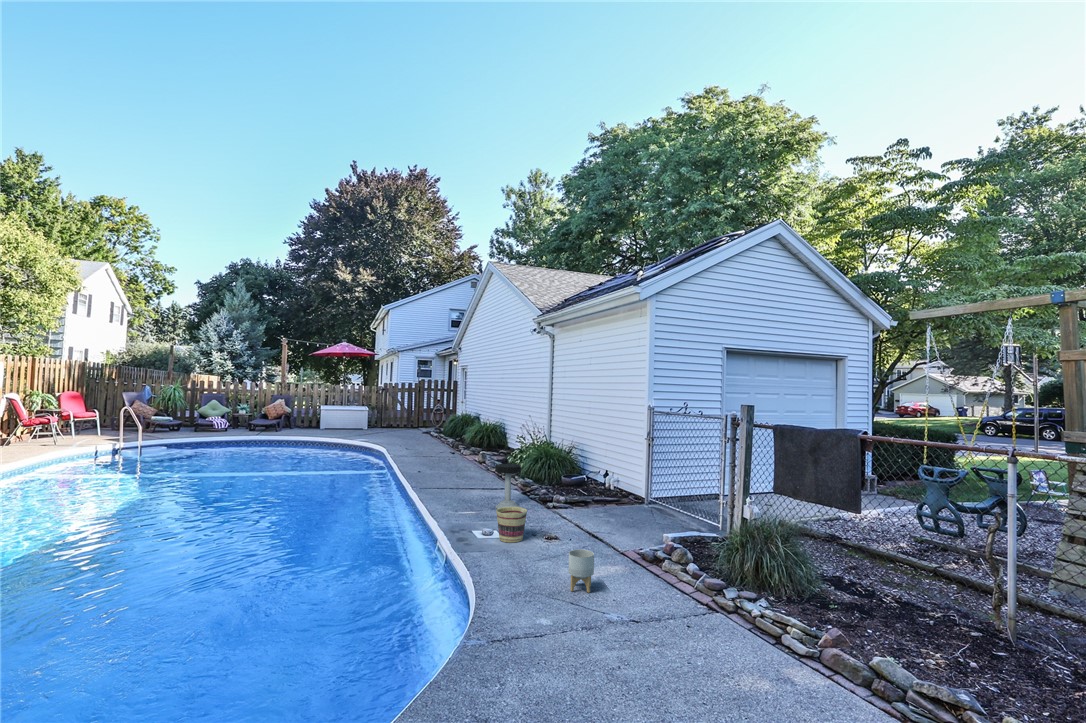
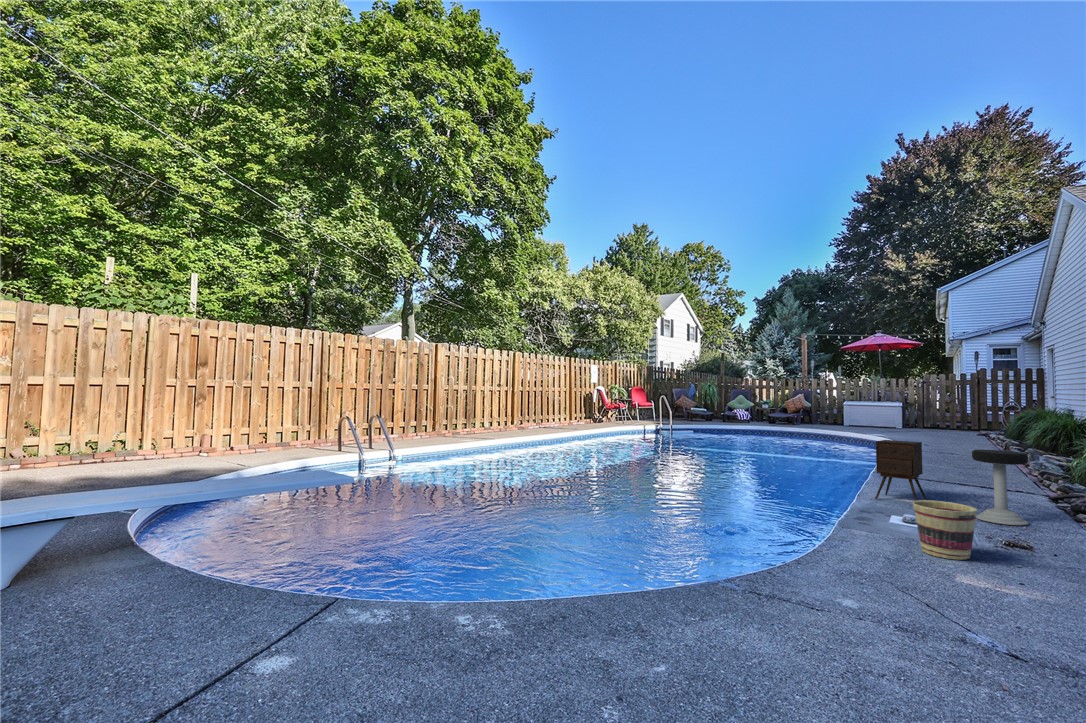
side table: none [436,461,462,507] -> present [875,440,927,501]
planter: present [569,549,594,593] -> none [959,570,1028,664]

